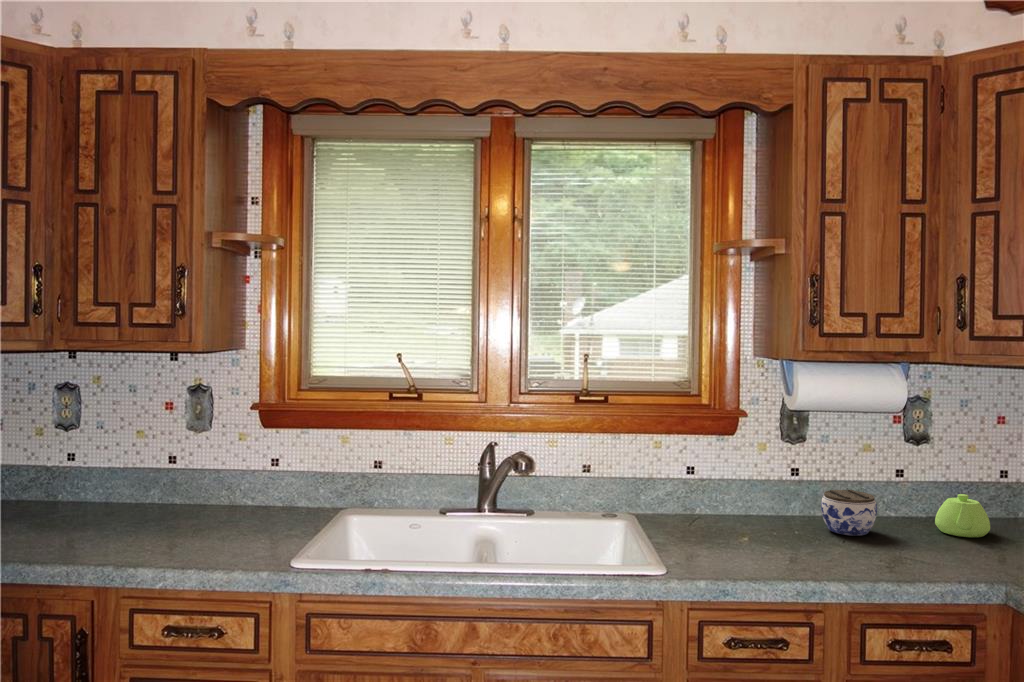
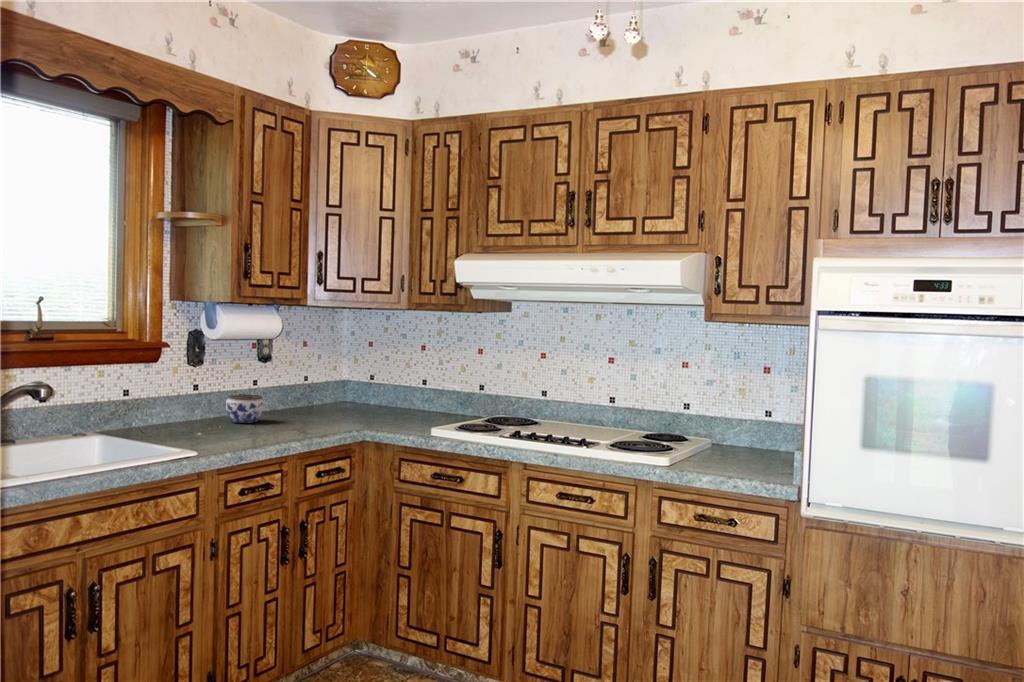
teapot: present [935,494,990,537] -> none [282,390,314,415]

